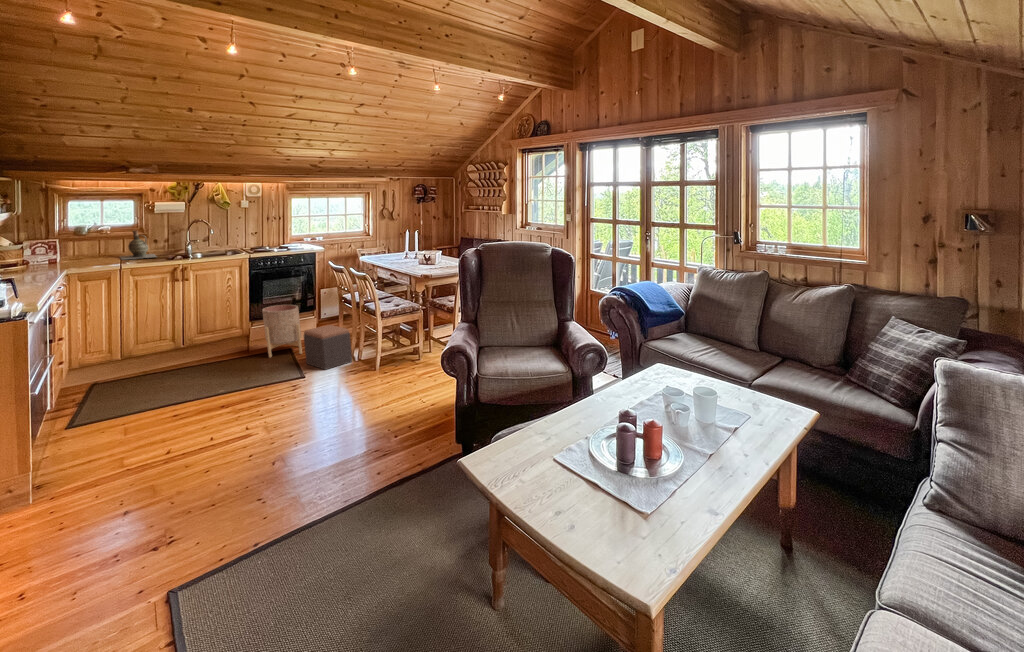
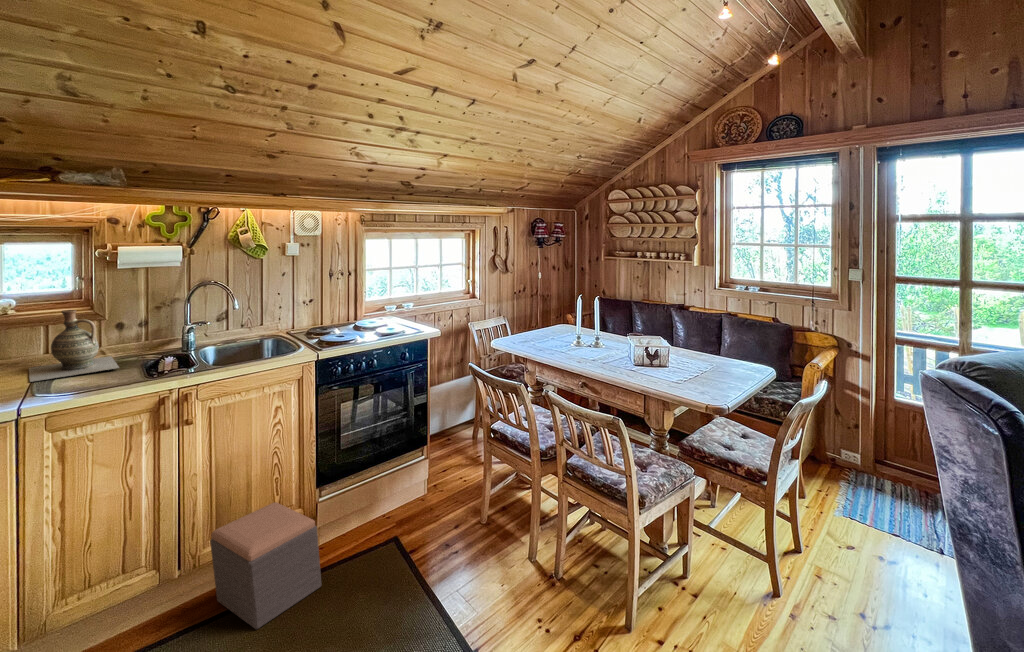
planter: present [262,305,302,357] -> none [346,447,425,575]
footstool: present [304,325,352,370] -> present [210,502,322,629]

